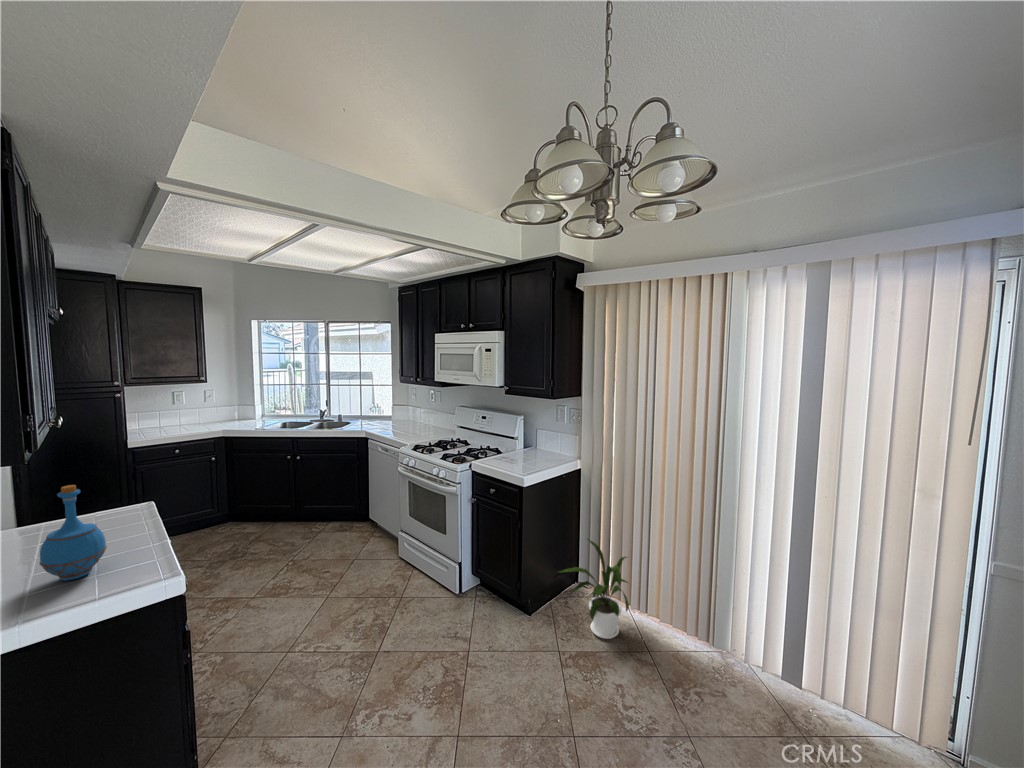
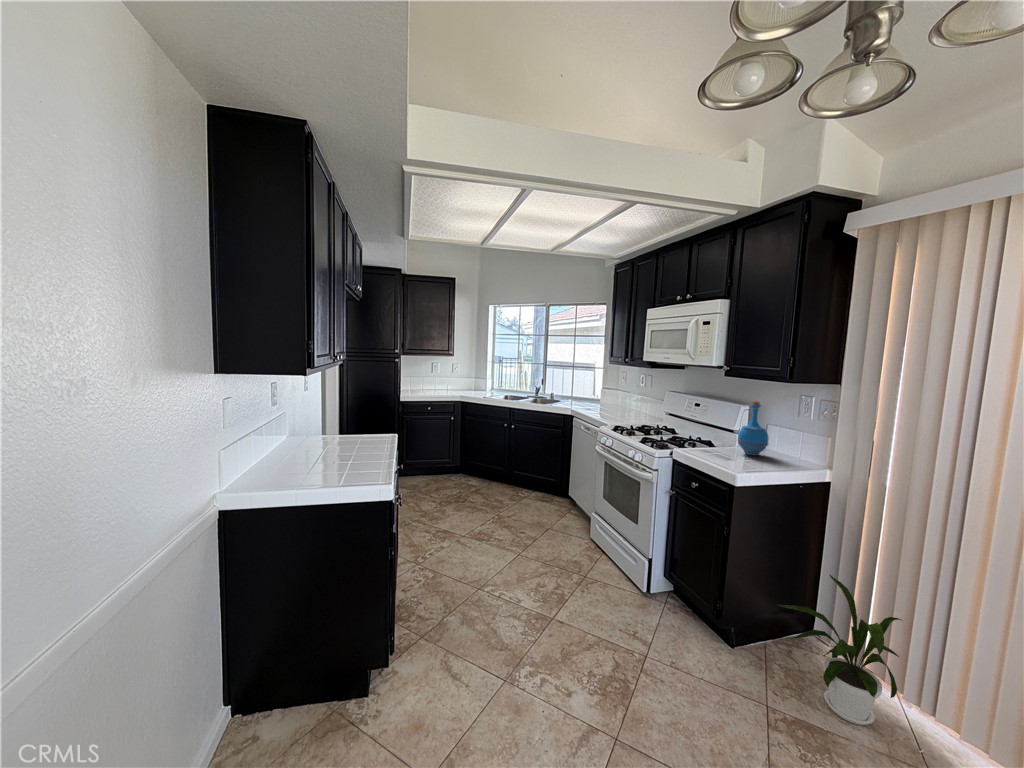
bottle: present [40,485,107,580] -> present [738,401,769,456]

